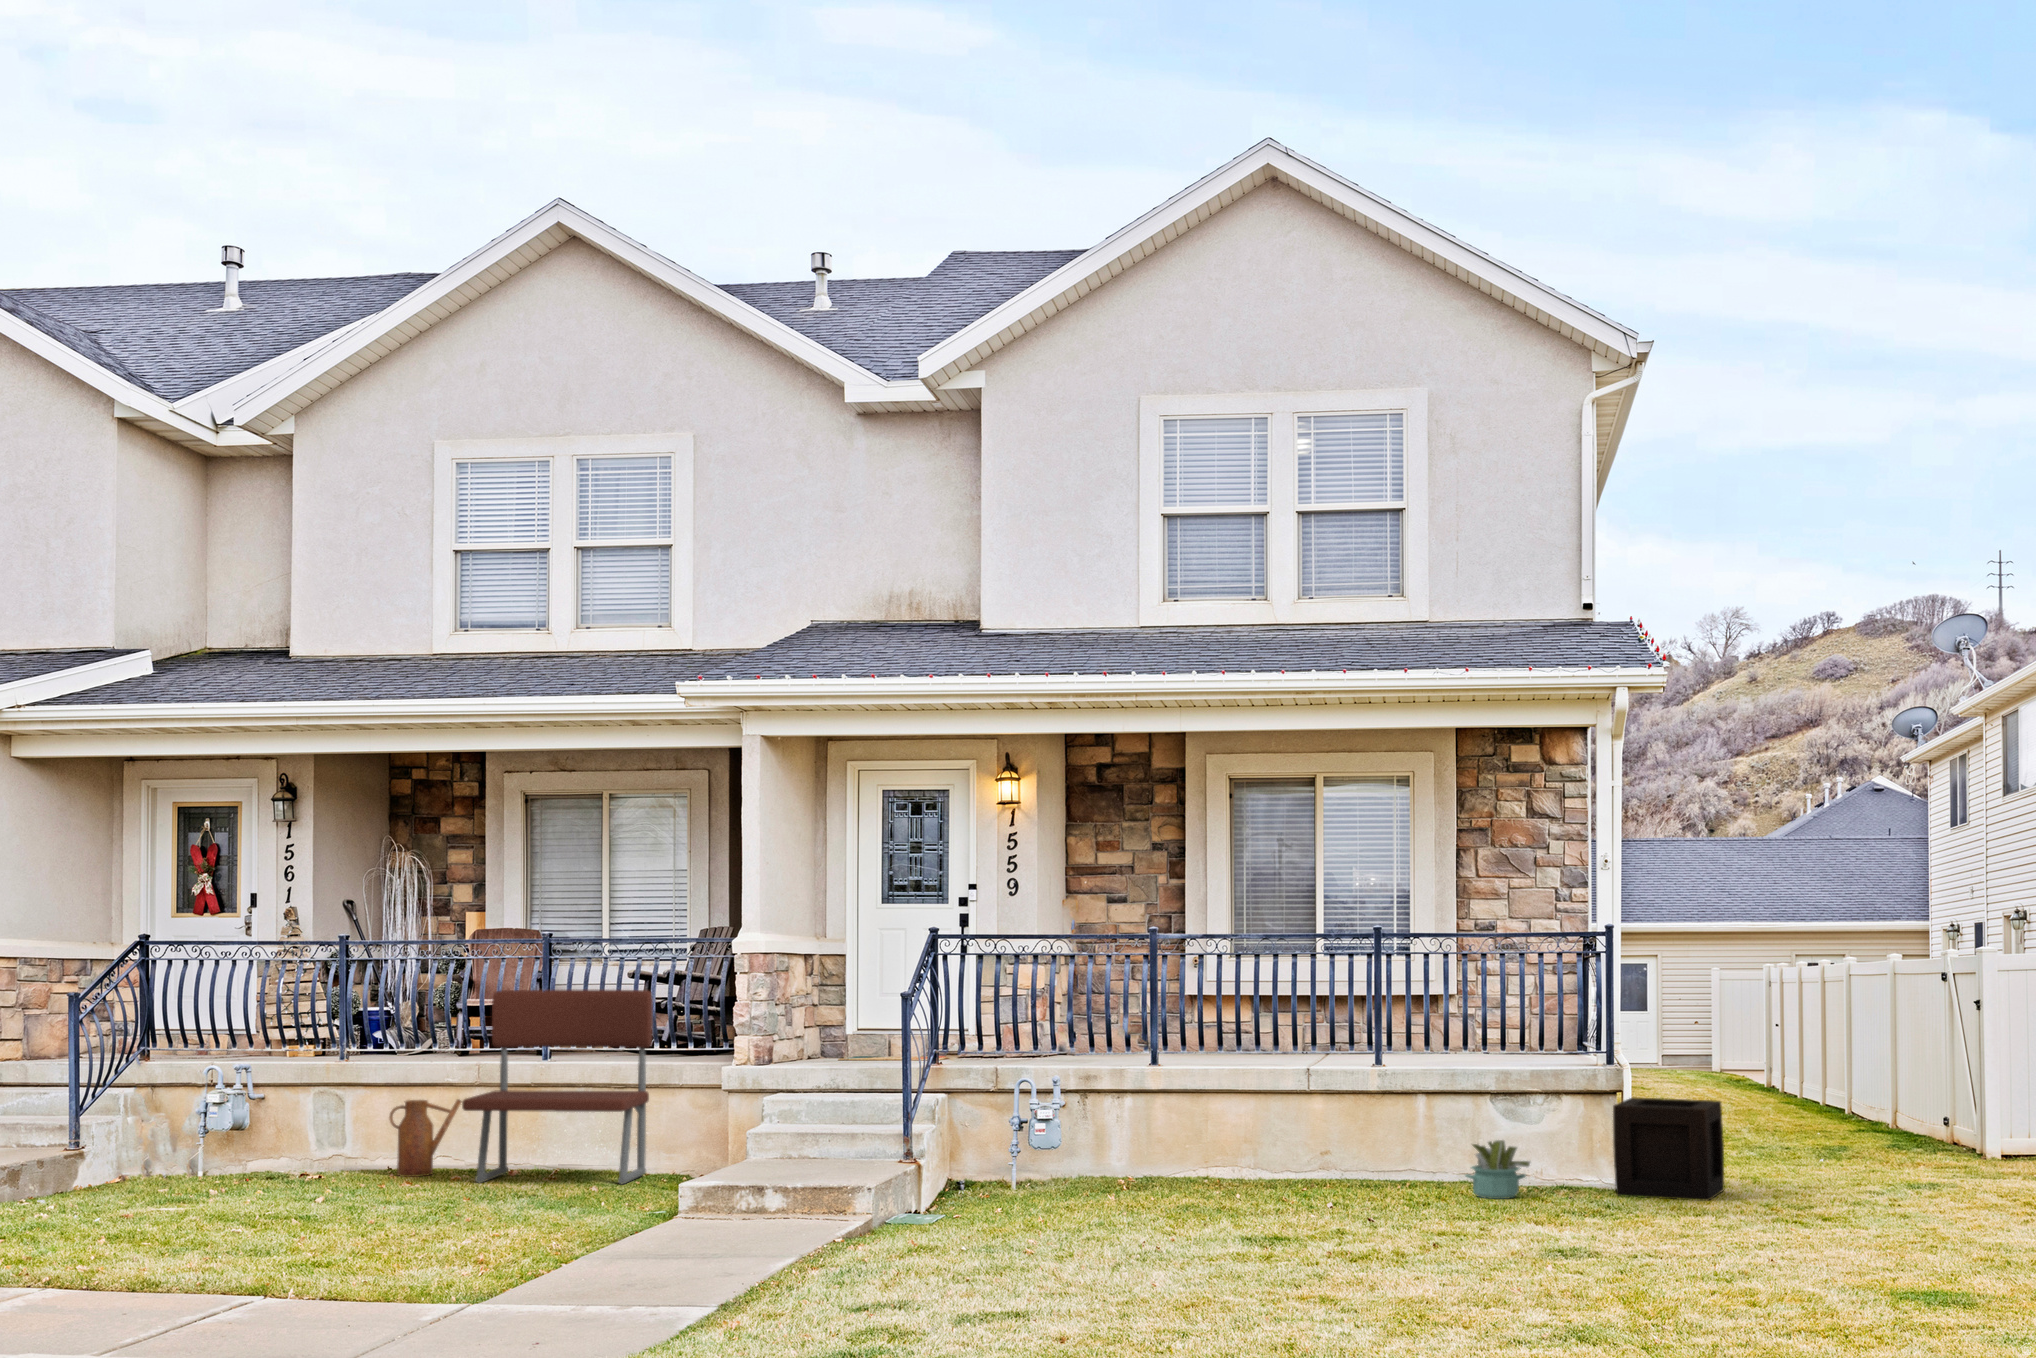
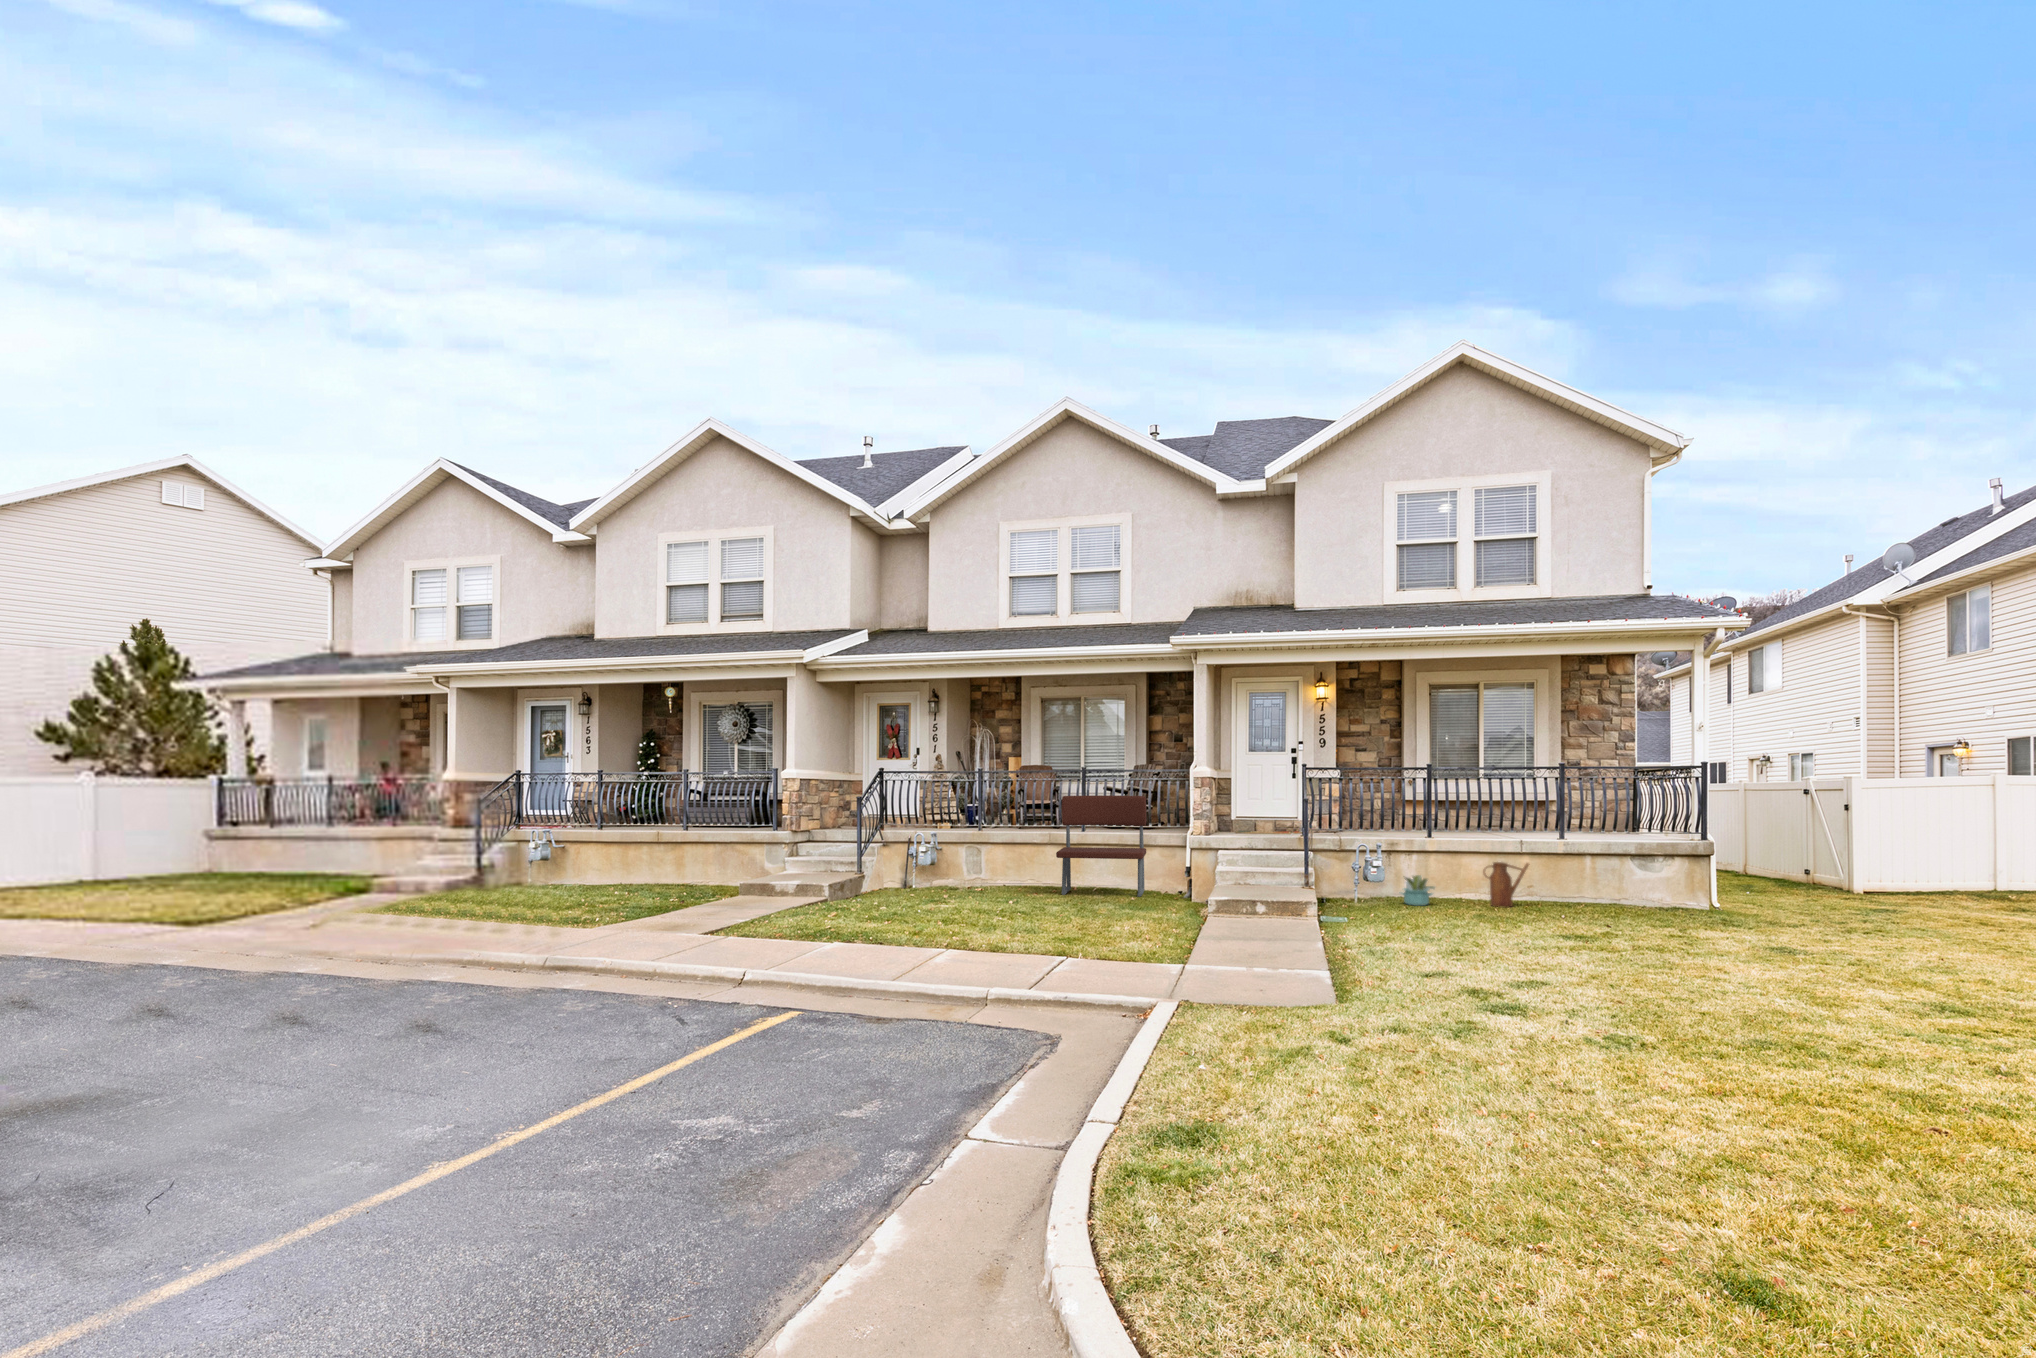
wooden crate: present [1613,1098,1724,1201] -> none [1702,856,1769,915]
watering can: present [389,1100,462,1177] -> present [1483,862,1529,908]
decorative plant: present [1465,1140,1530,1199] -> present [1402,875,1435,906]

